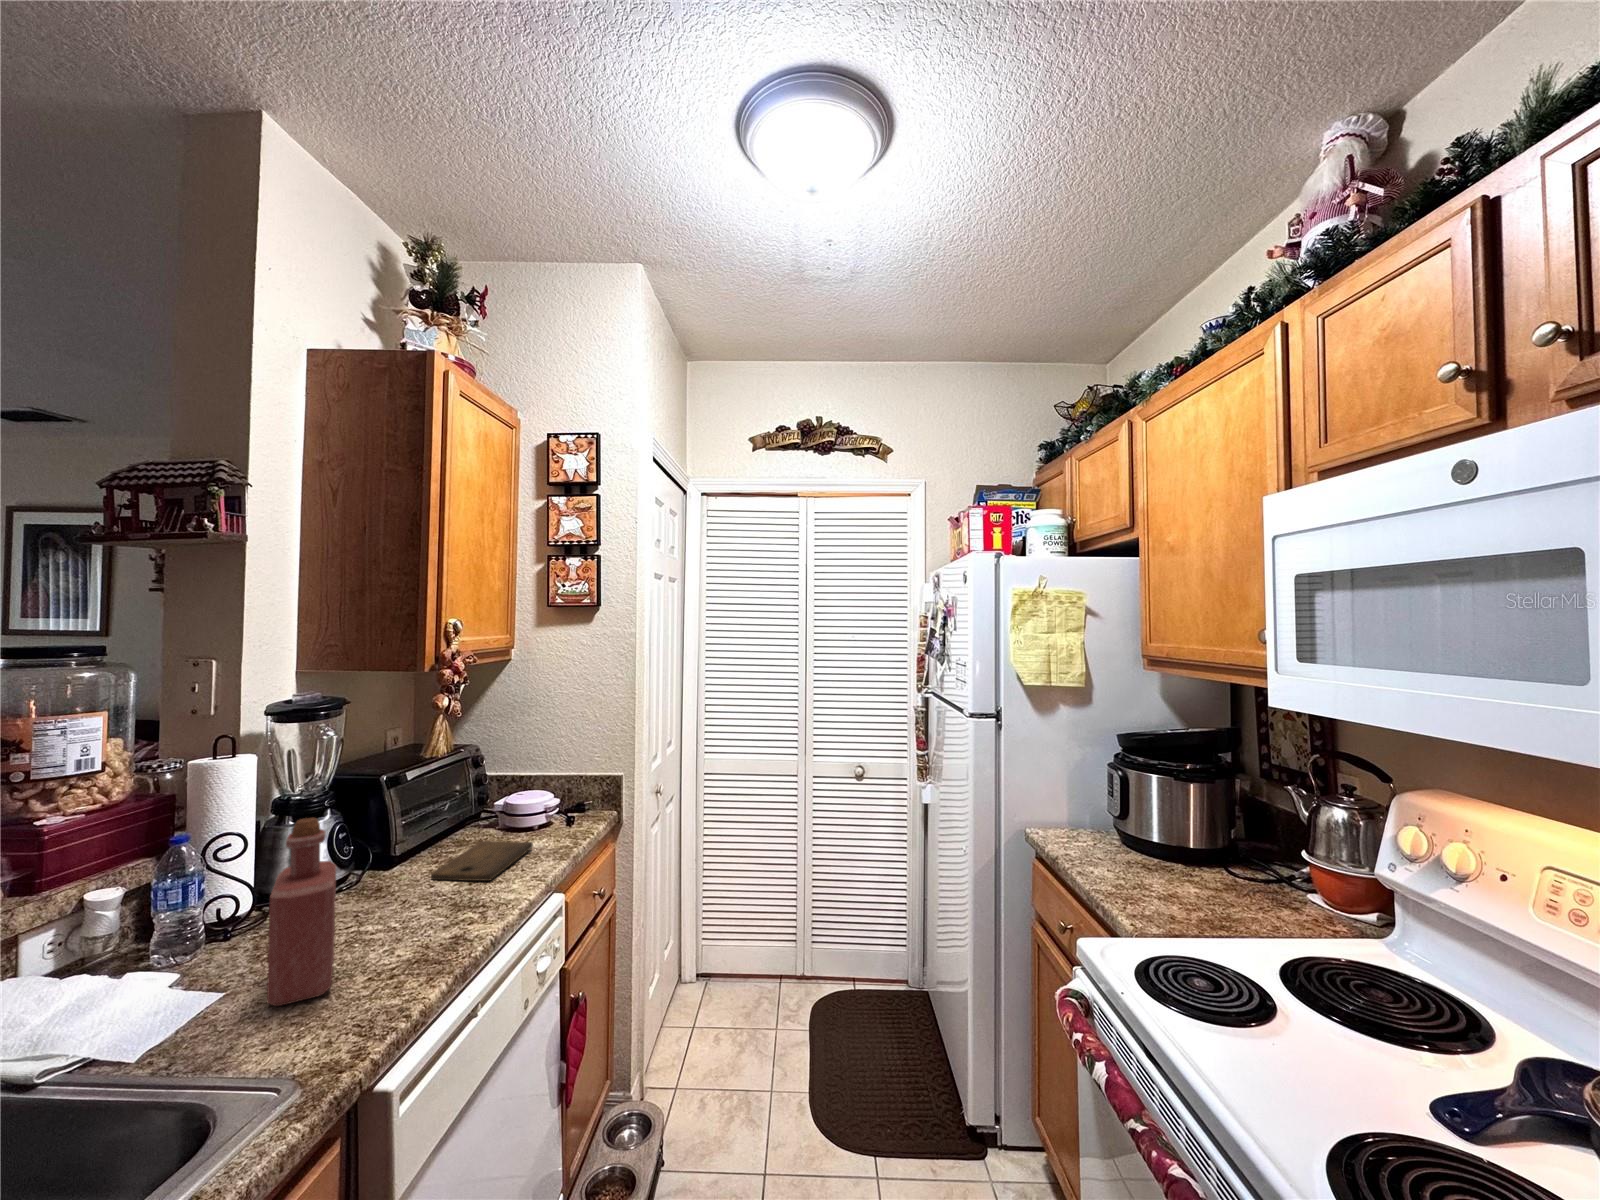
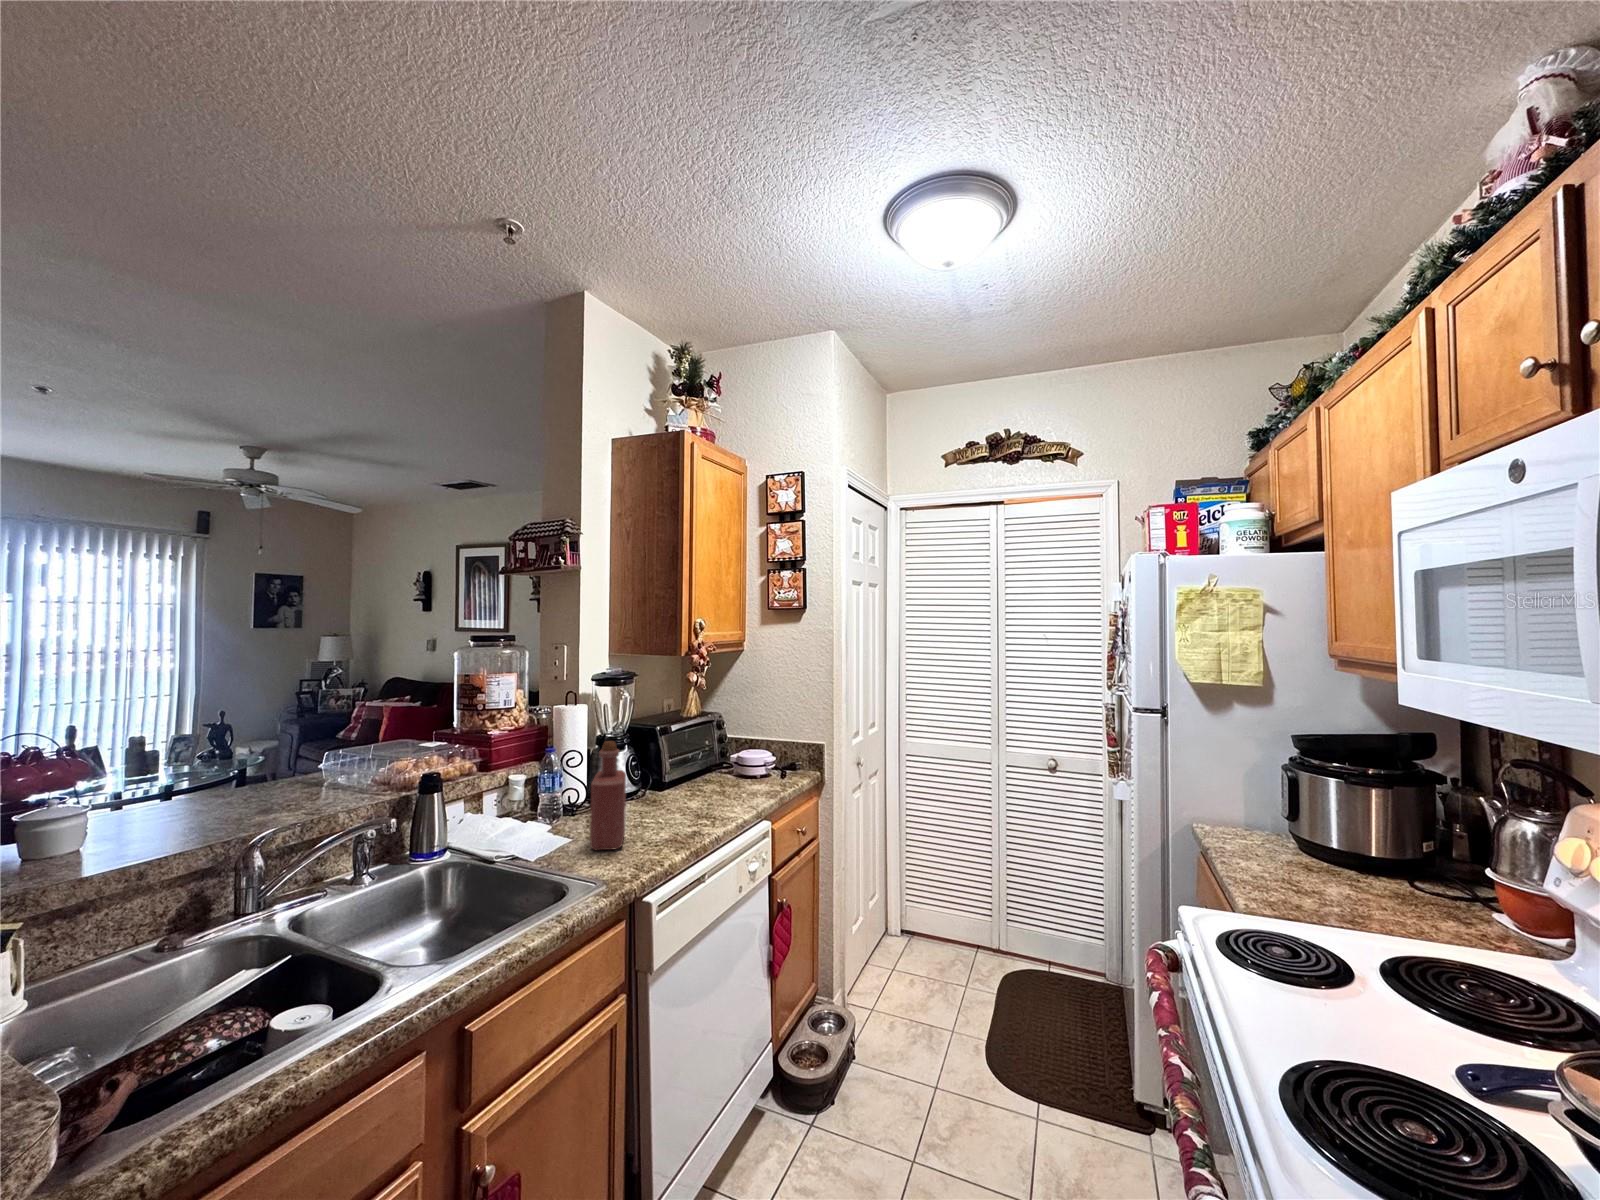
cutting board: present [431,841,533,881] -> none [686,781,755,805]

